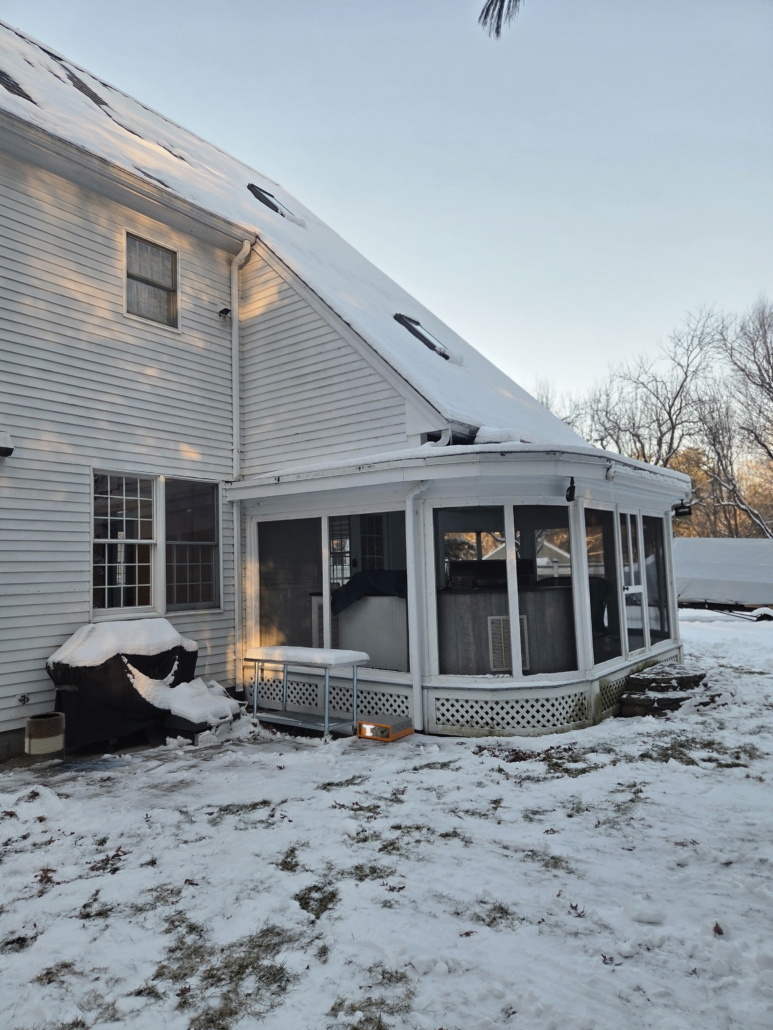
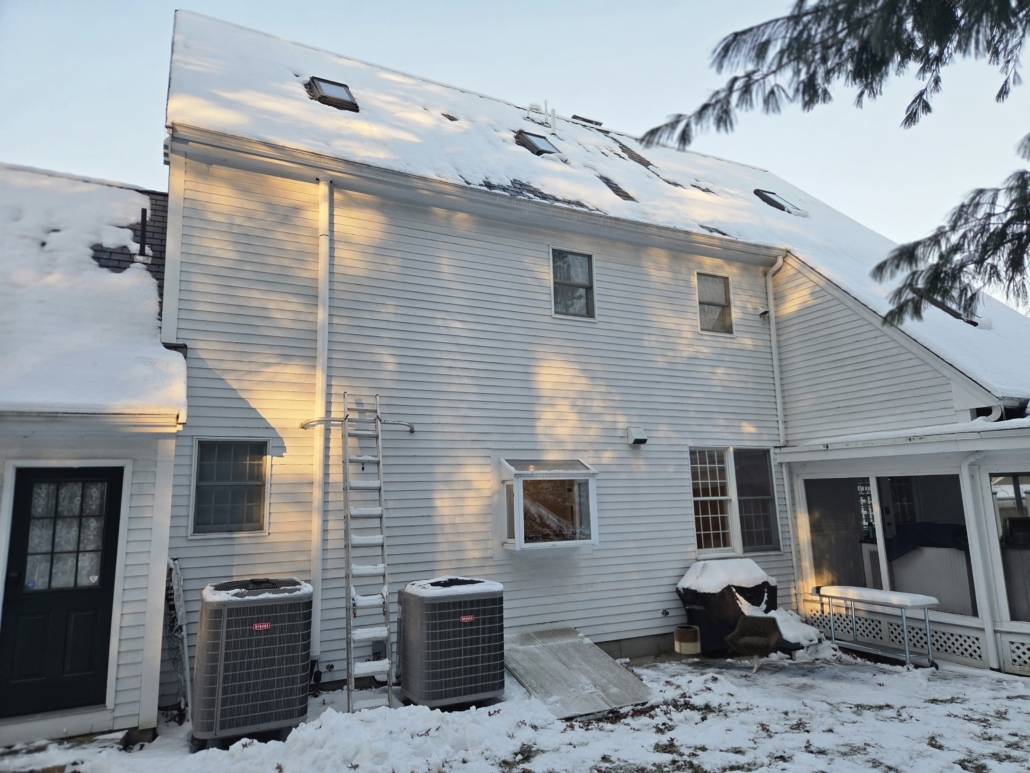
lounge chair: none [93,691,182,772] -> present [725,615,783,673]
storage box: present [357,714,414,741] -> none [933,651,989,675]

